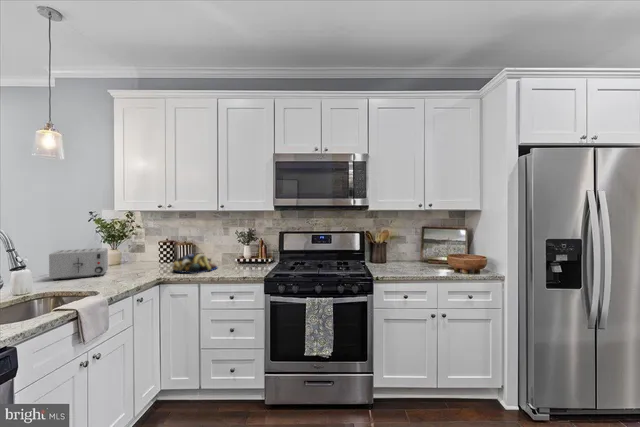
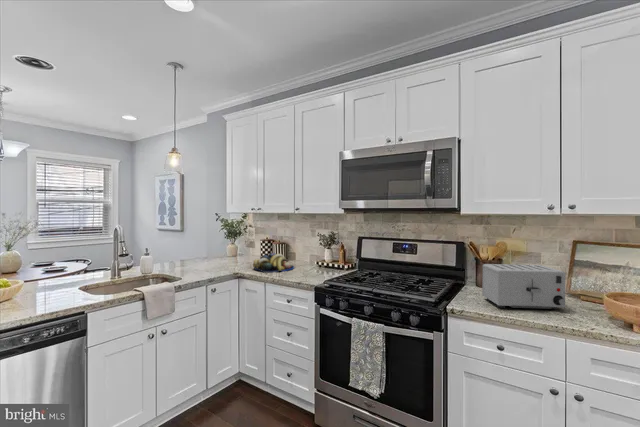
toaster: present [49,248,108,280] -> present [482,264,566,309]

